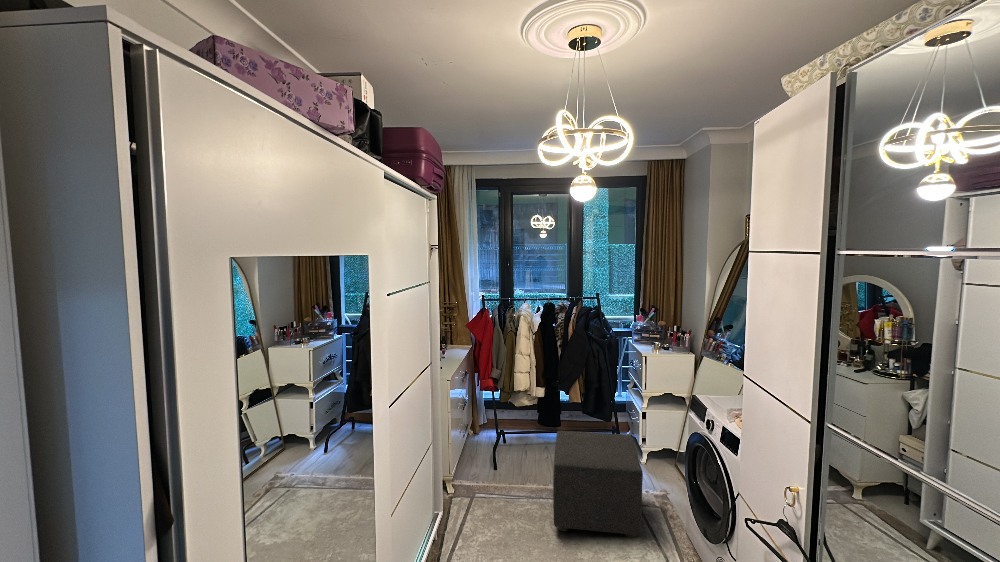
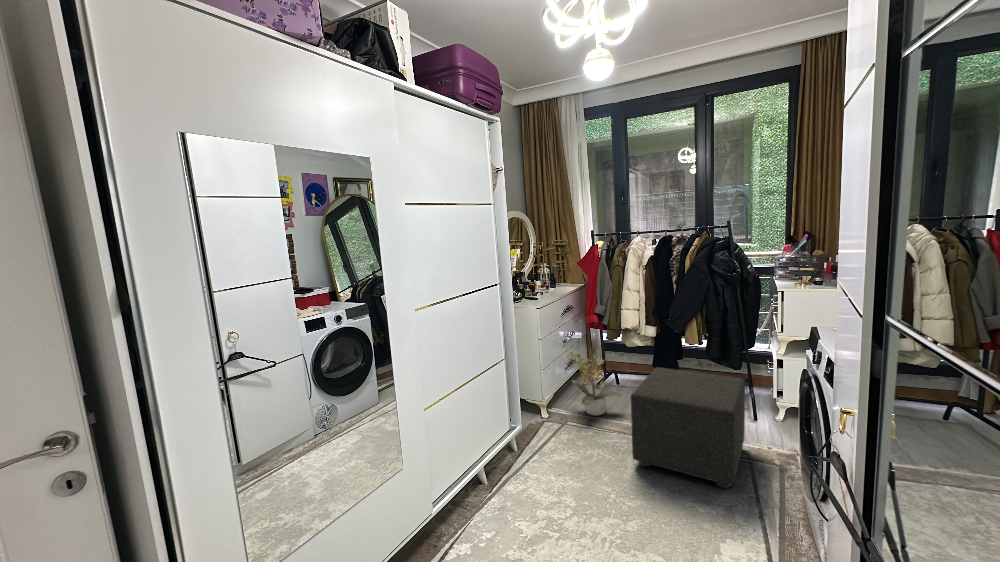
potted plant: none [465,412,520,483] -> present [566,350,622,415]

